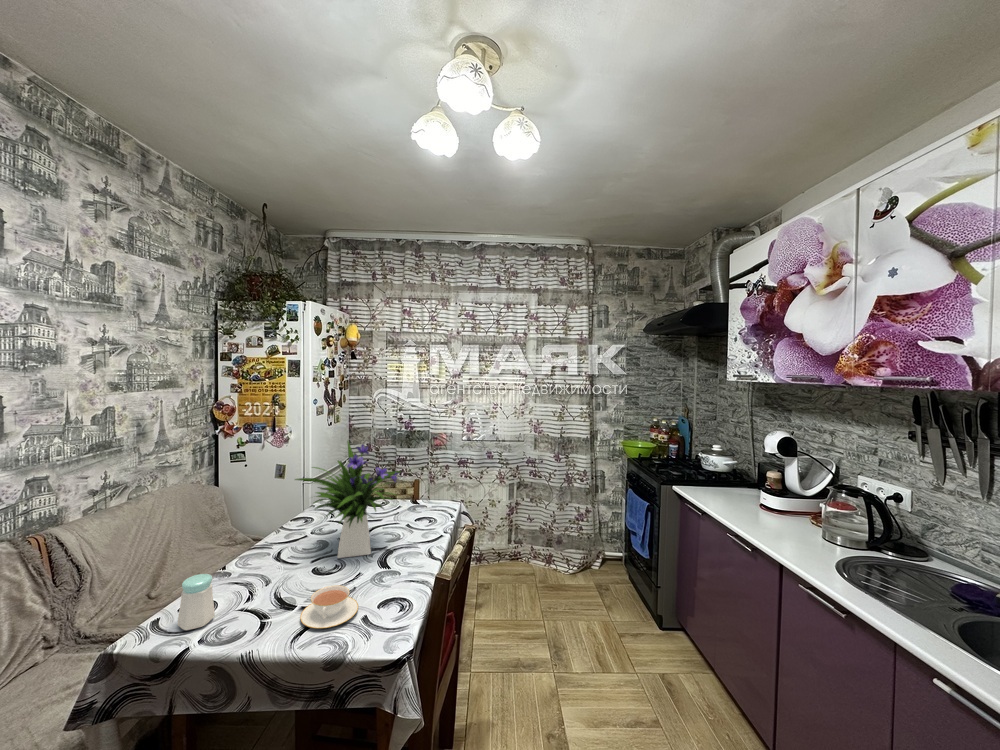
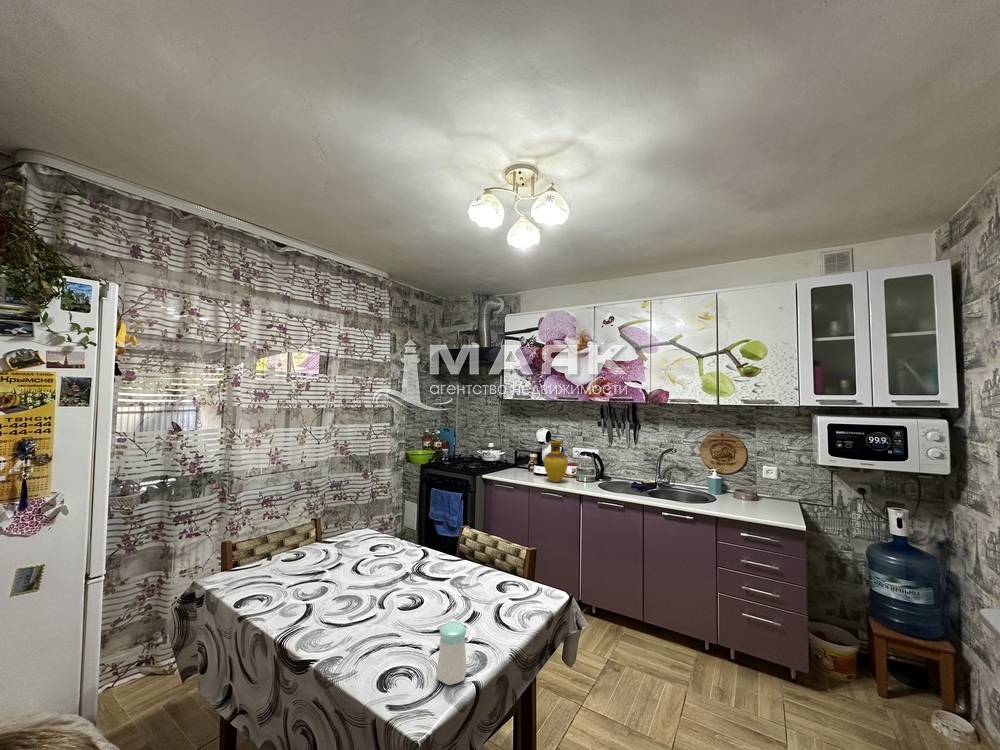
flower arrangement: present [295,441,401,558] -> none [342,475,455,596]
vase: none [744,451,794,525] -> present [544,441,568,482]
teacup: present [300,585,358,628] -> none [482,588,527,623]

